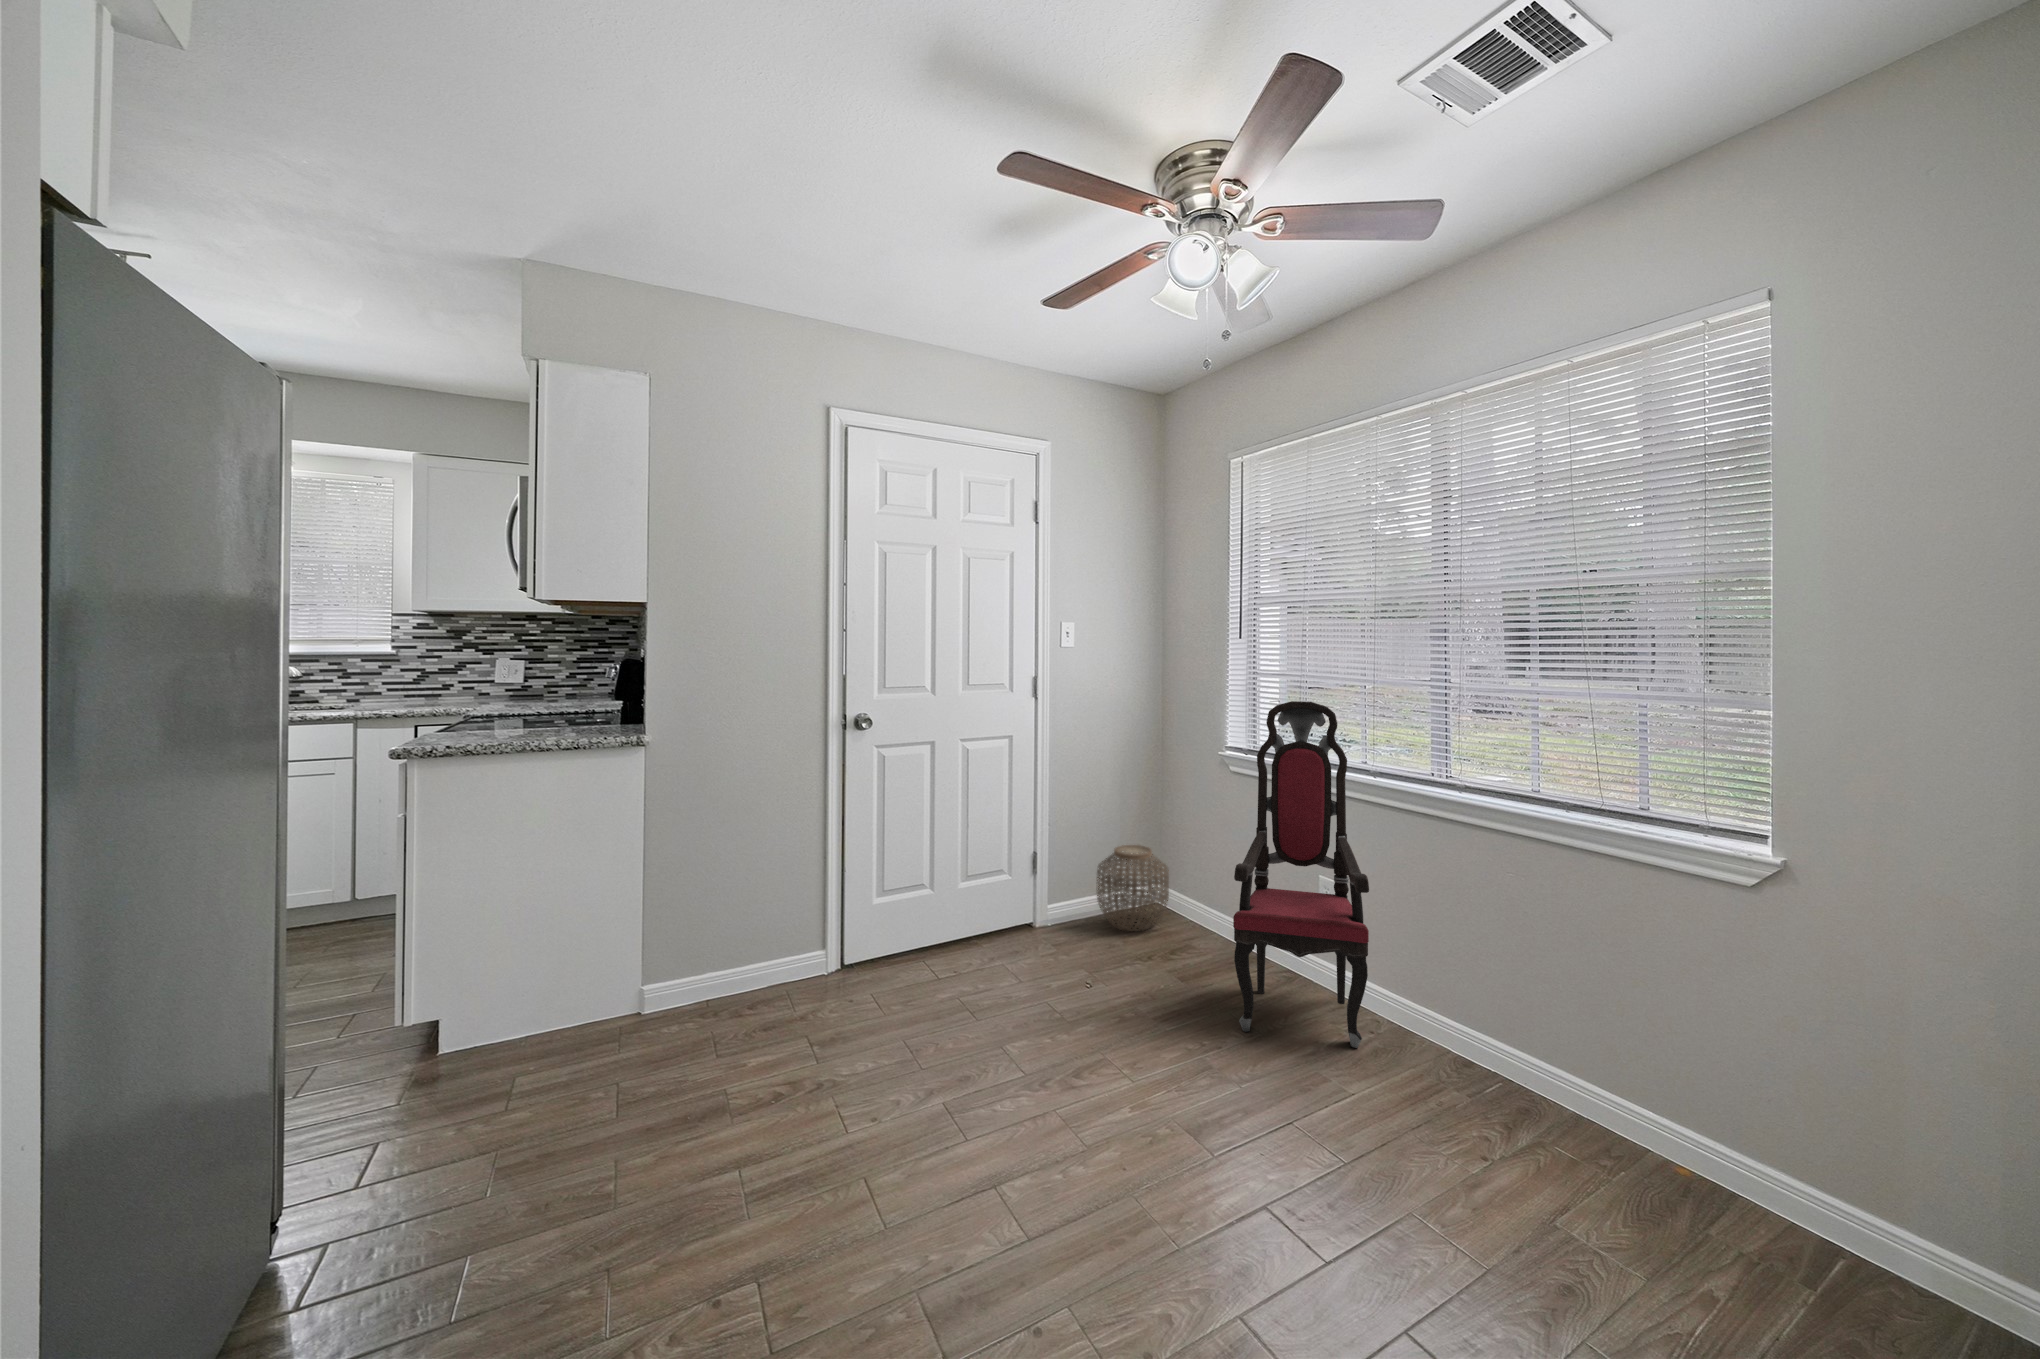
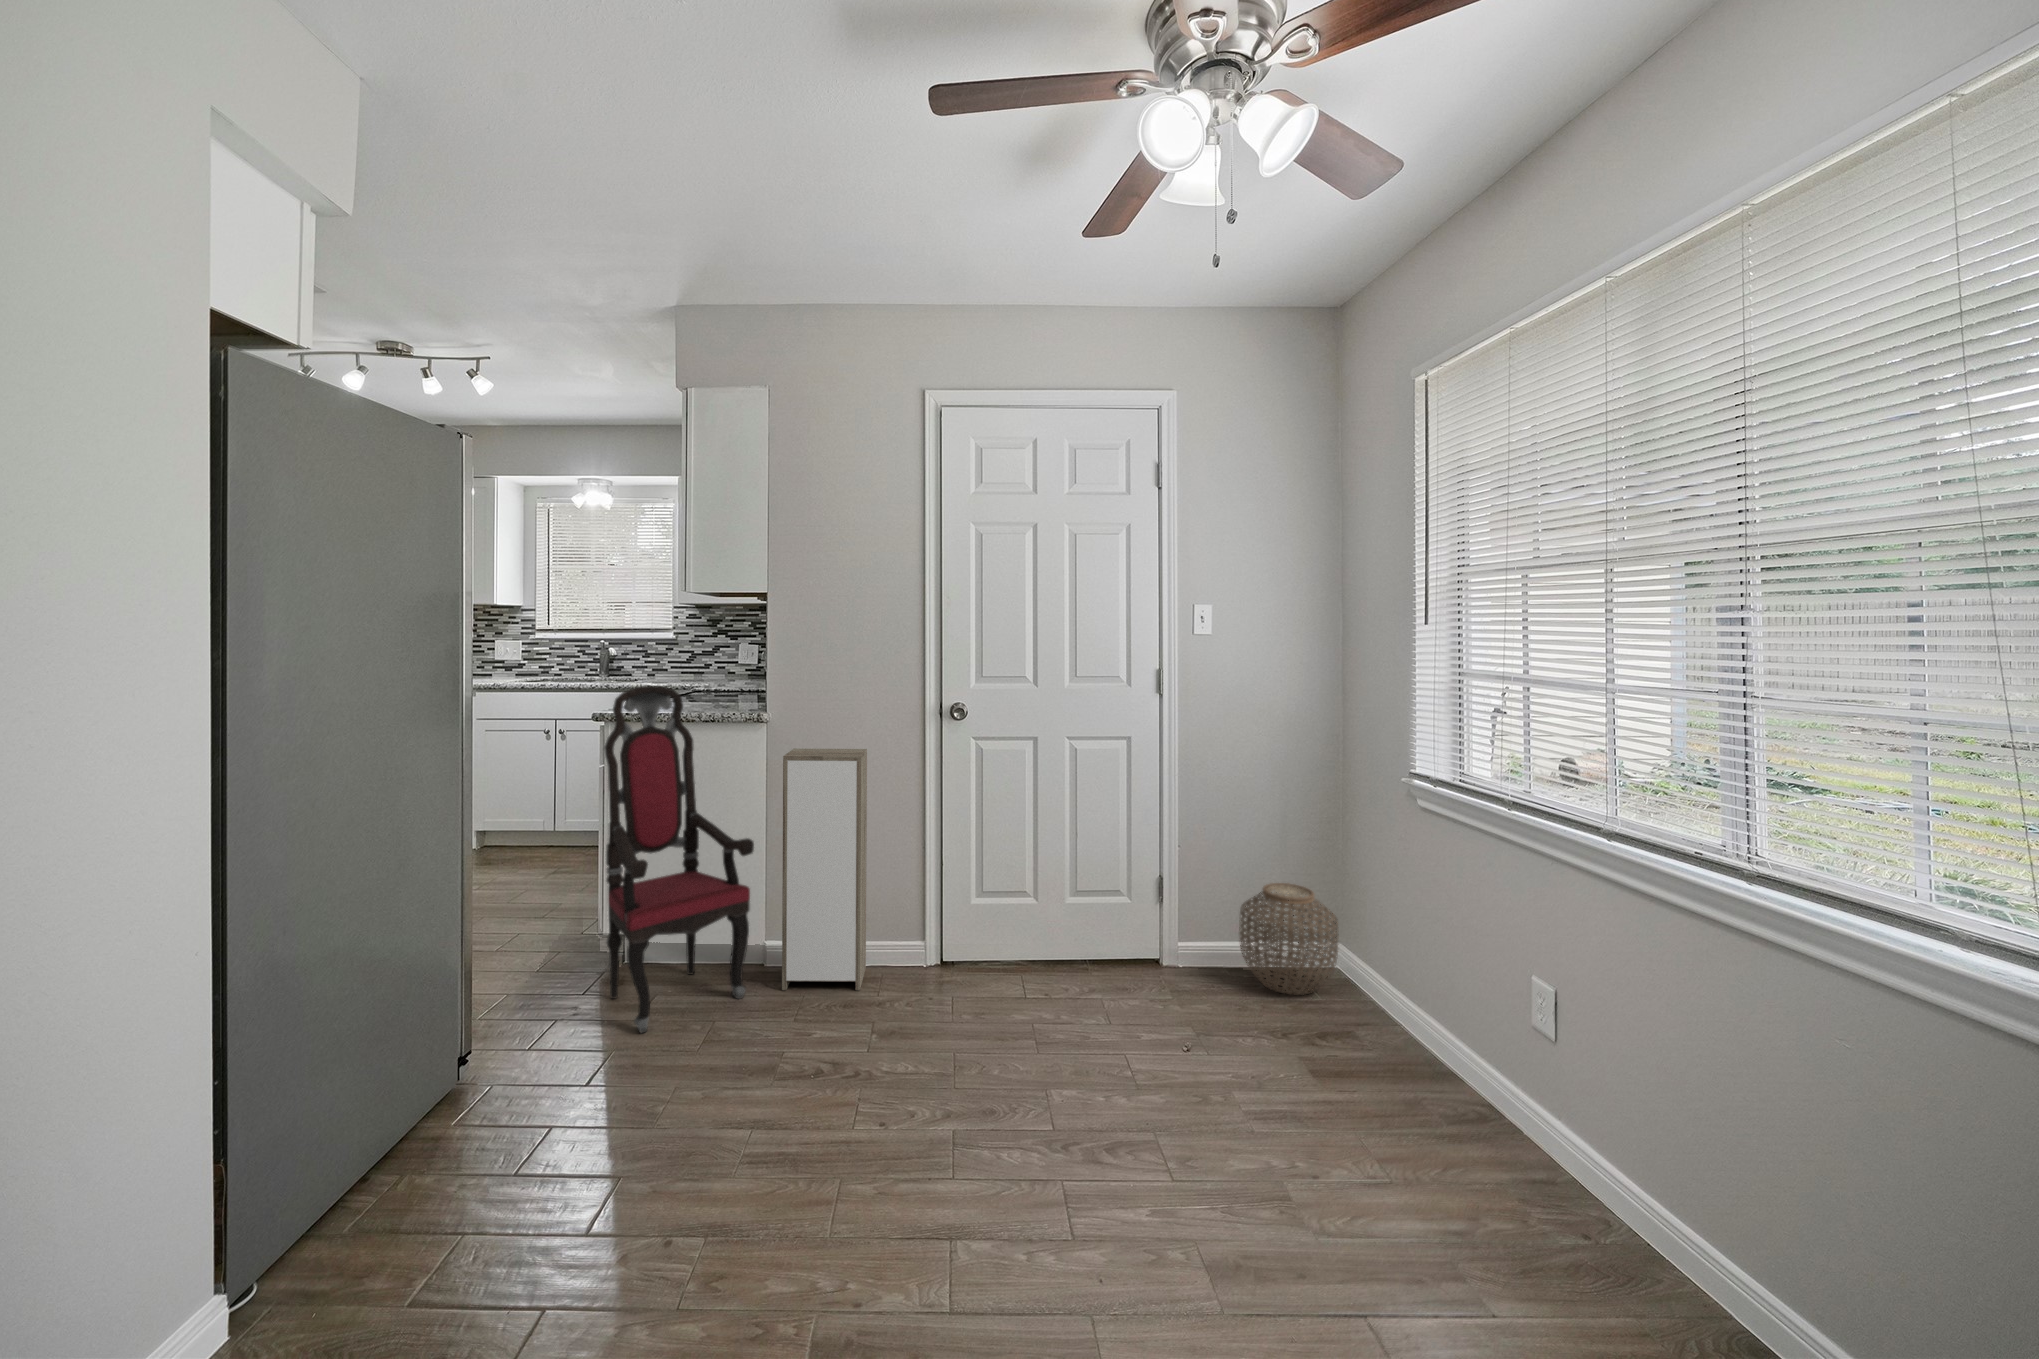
armchair: present [1233,701,1369,1048] -> present [604,685,754,1033]
storage cabinet: none [682,765,778,1030] -> present [782,748,867,990]

